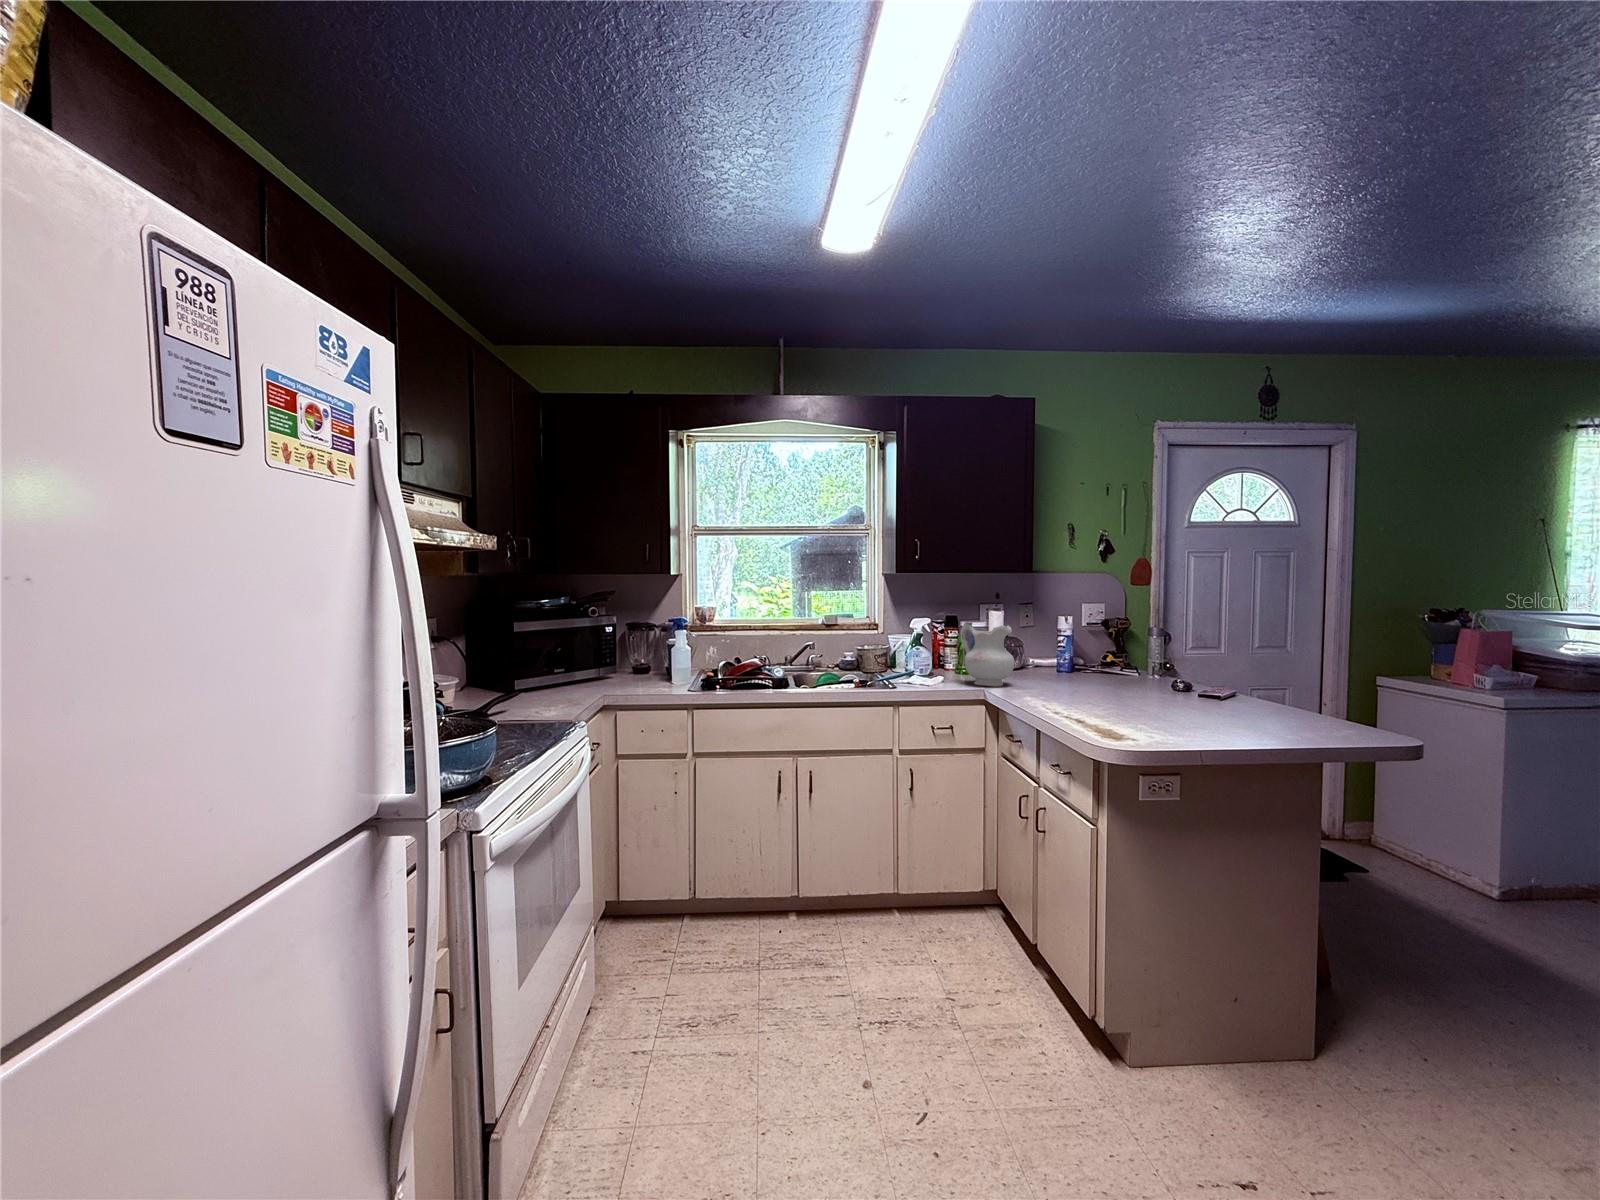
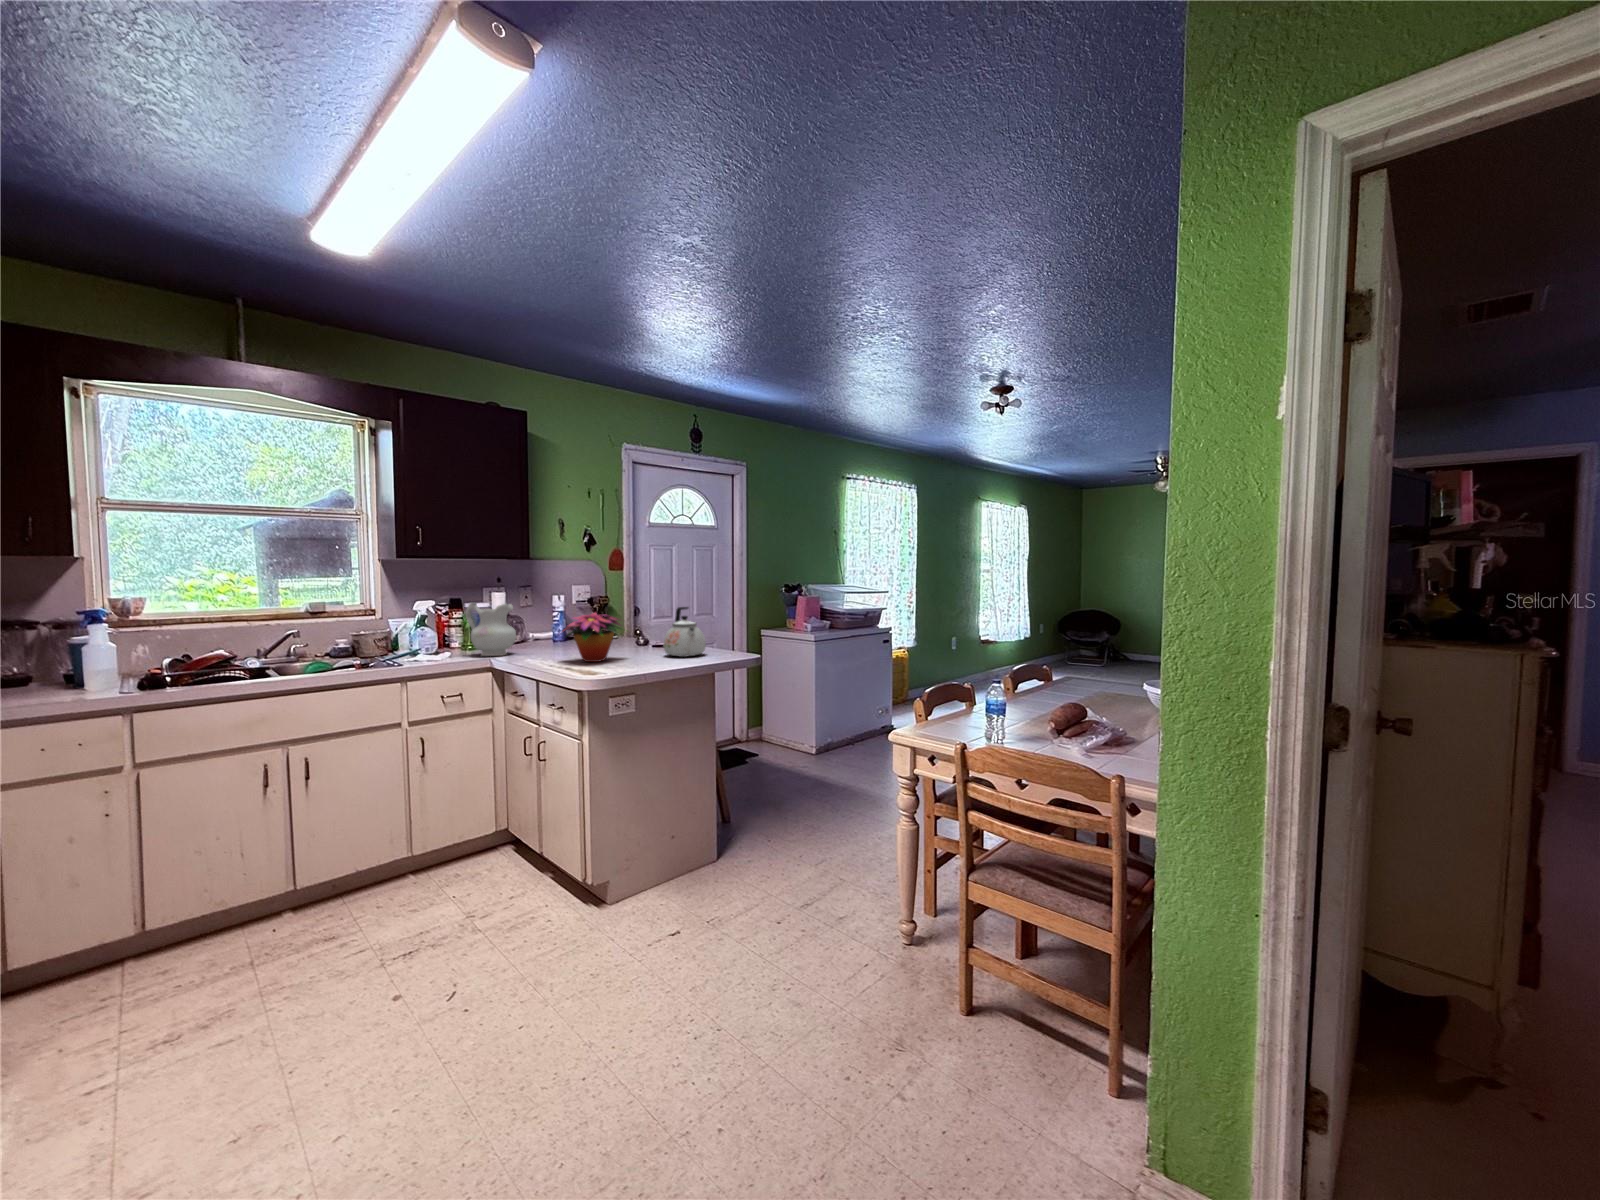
flower arrangement: none [1061,644,1171,713] -> present [563,613,621,662]
kettle: none [1223,644,1301,721] -> present [663,607,706,657]

